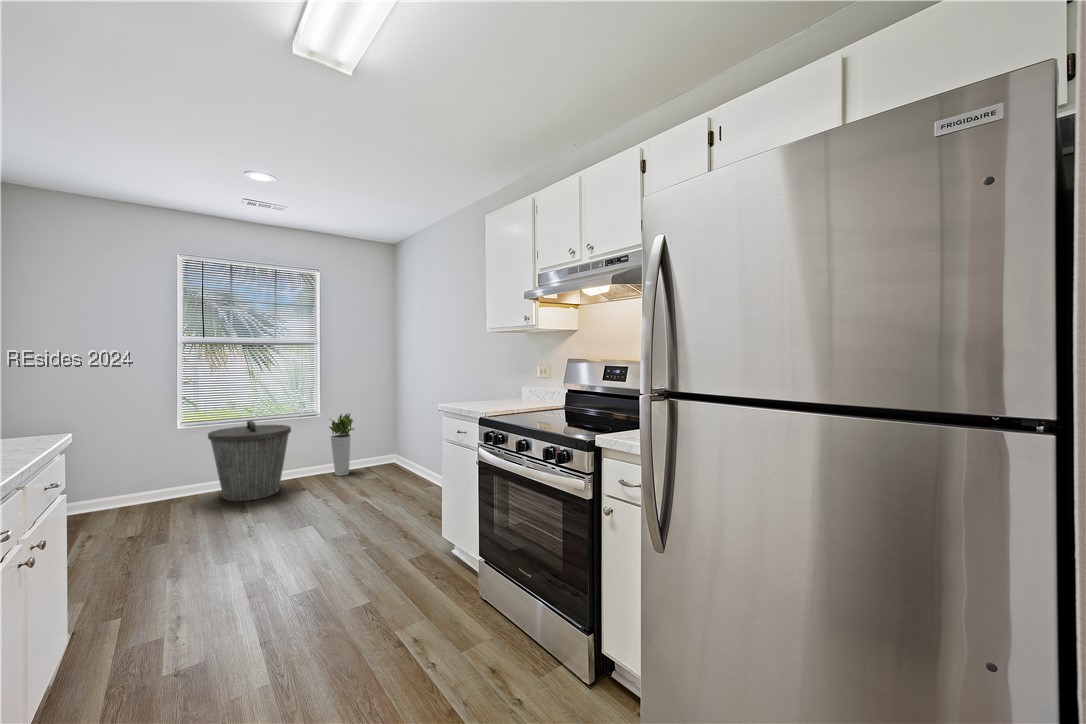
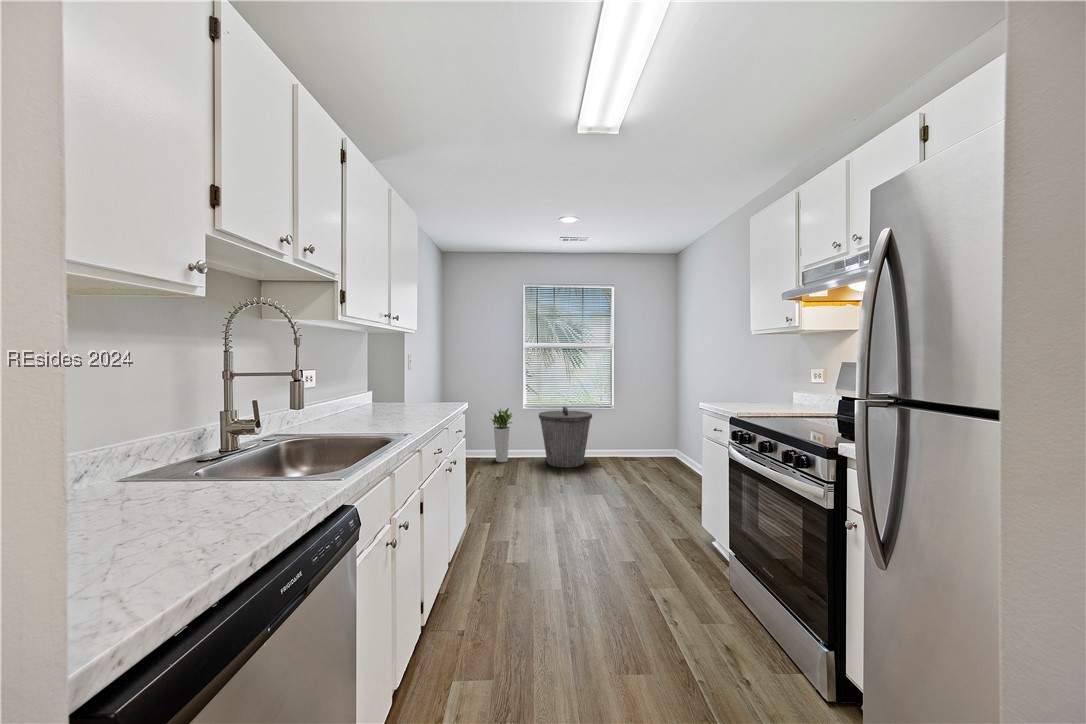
planter: present [329,413,354,476] -> present [492,408,512,462]

